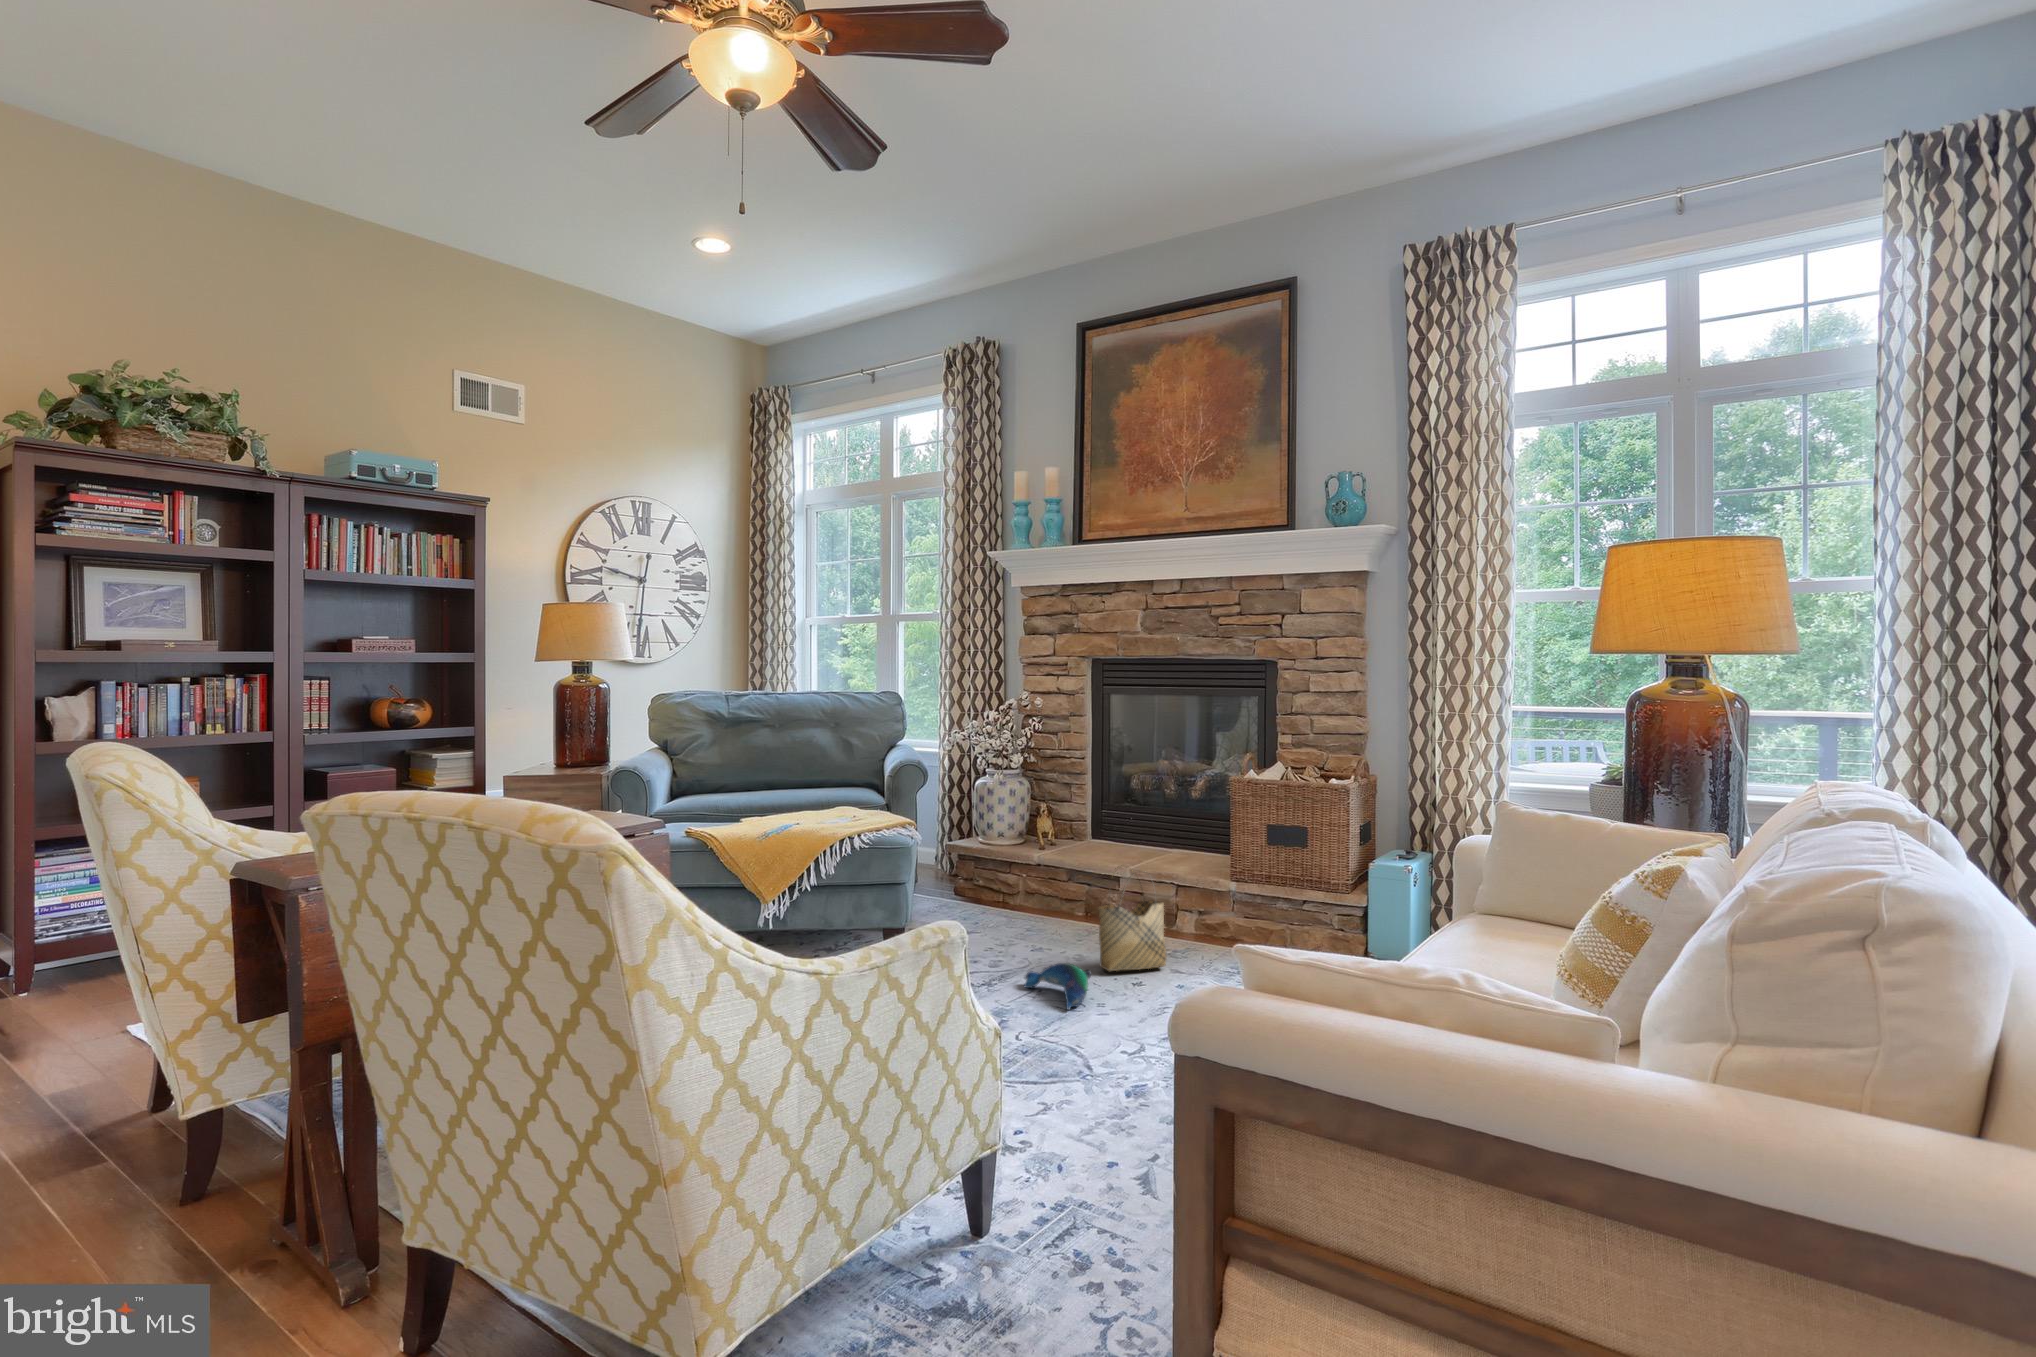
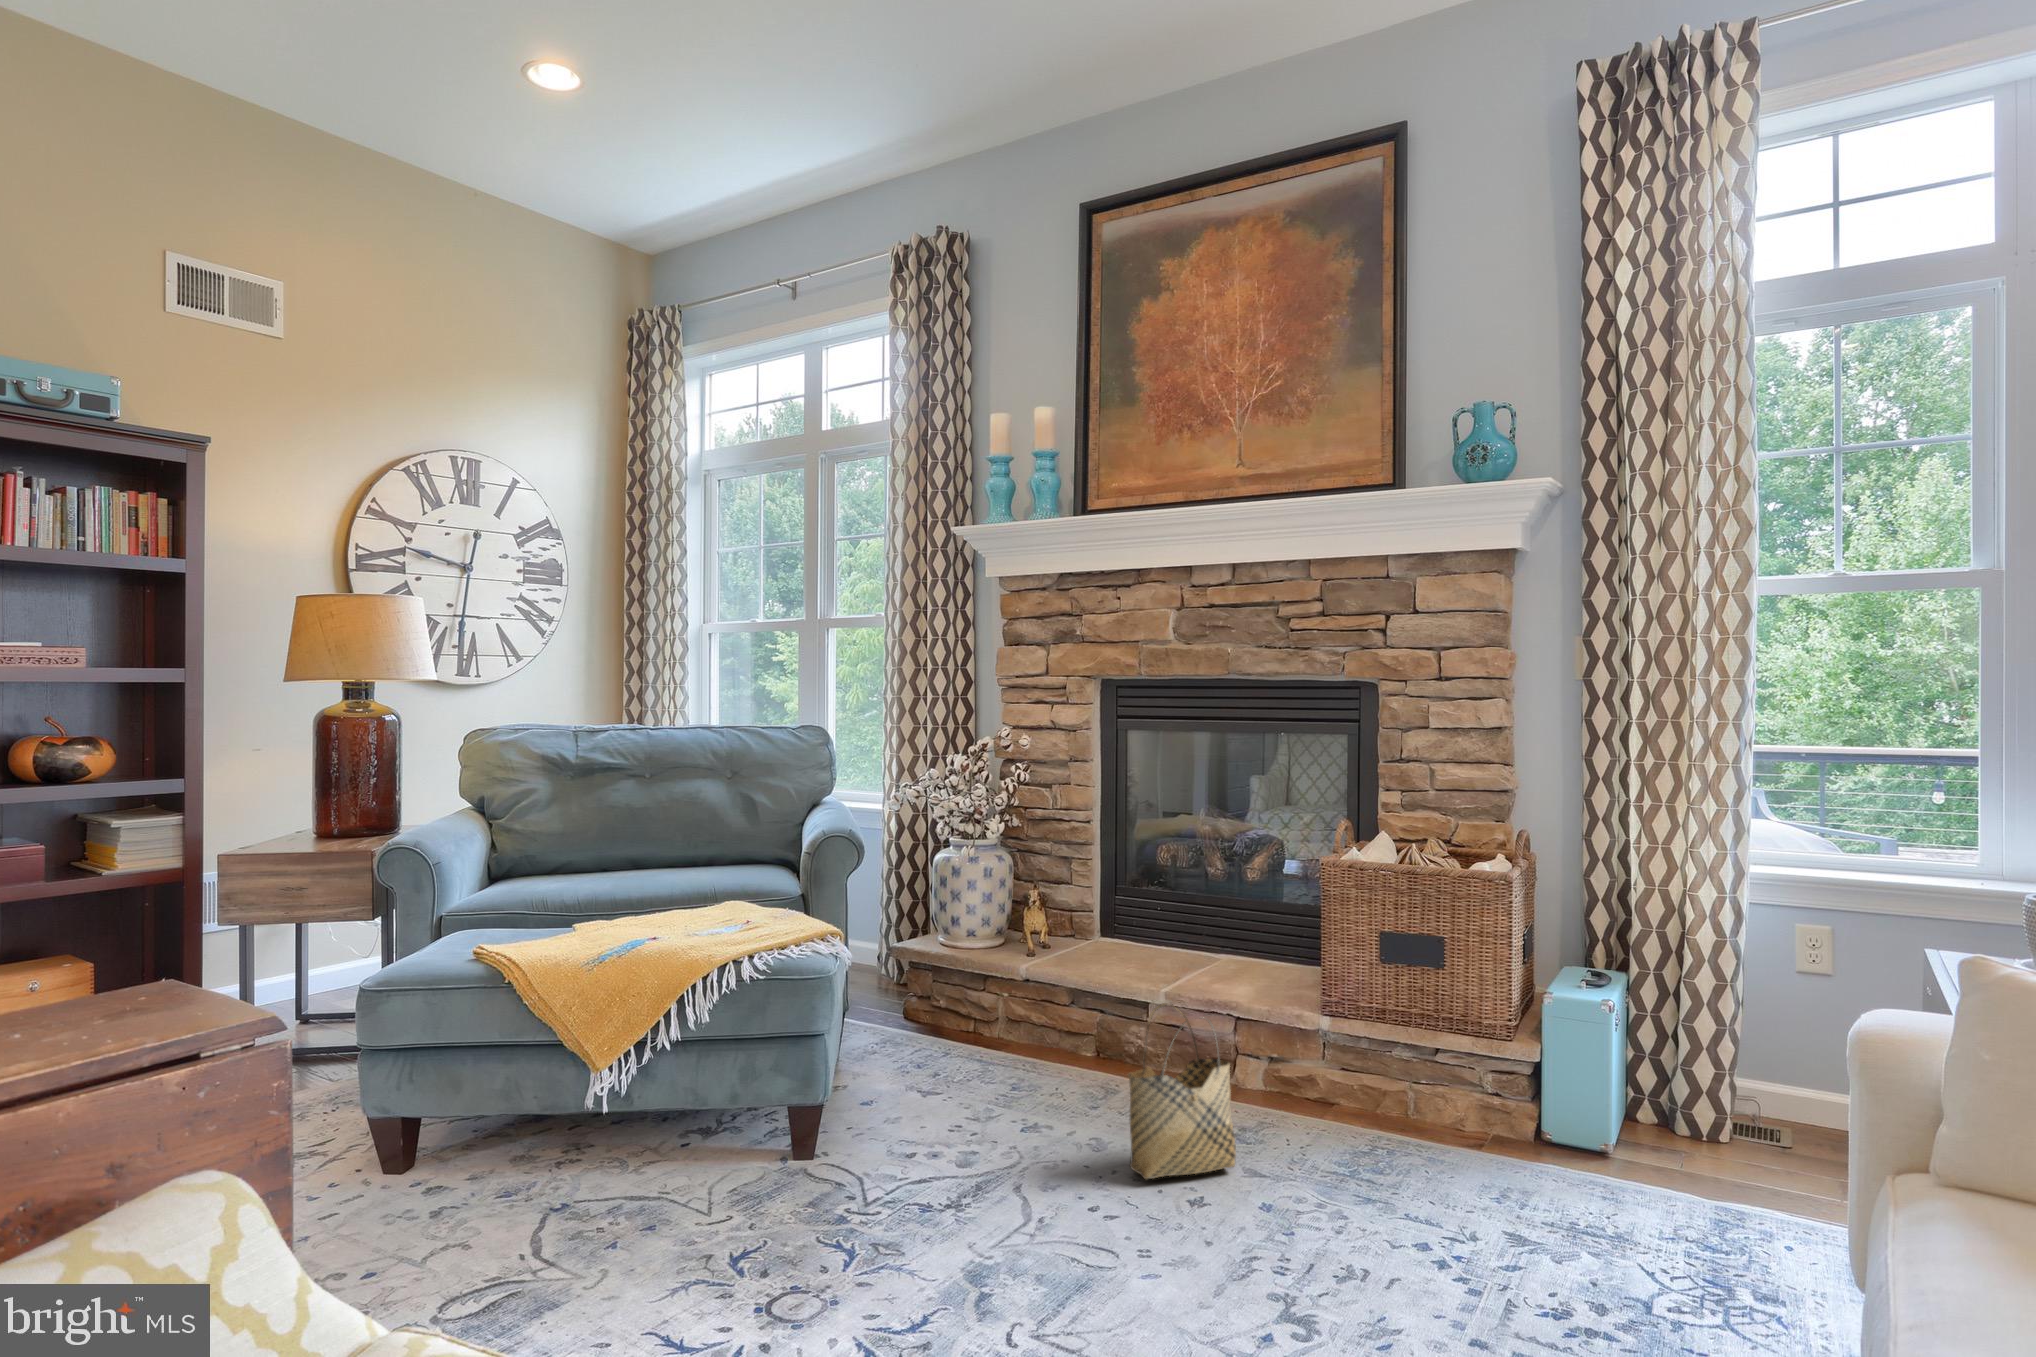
plush toy: present [1024,963,1091,1010] -> none [1010,1176,1122,1270]

